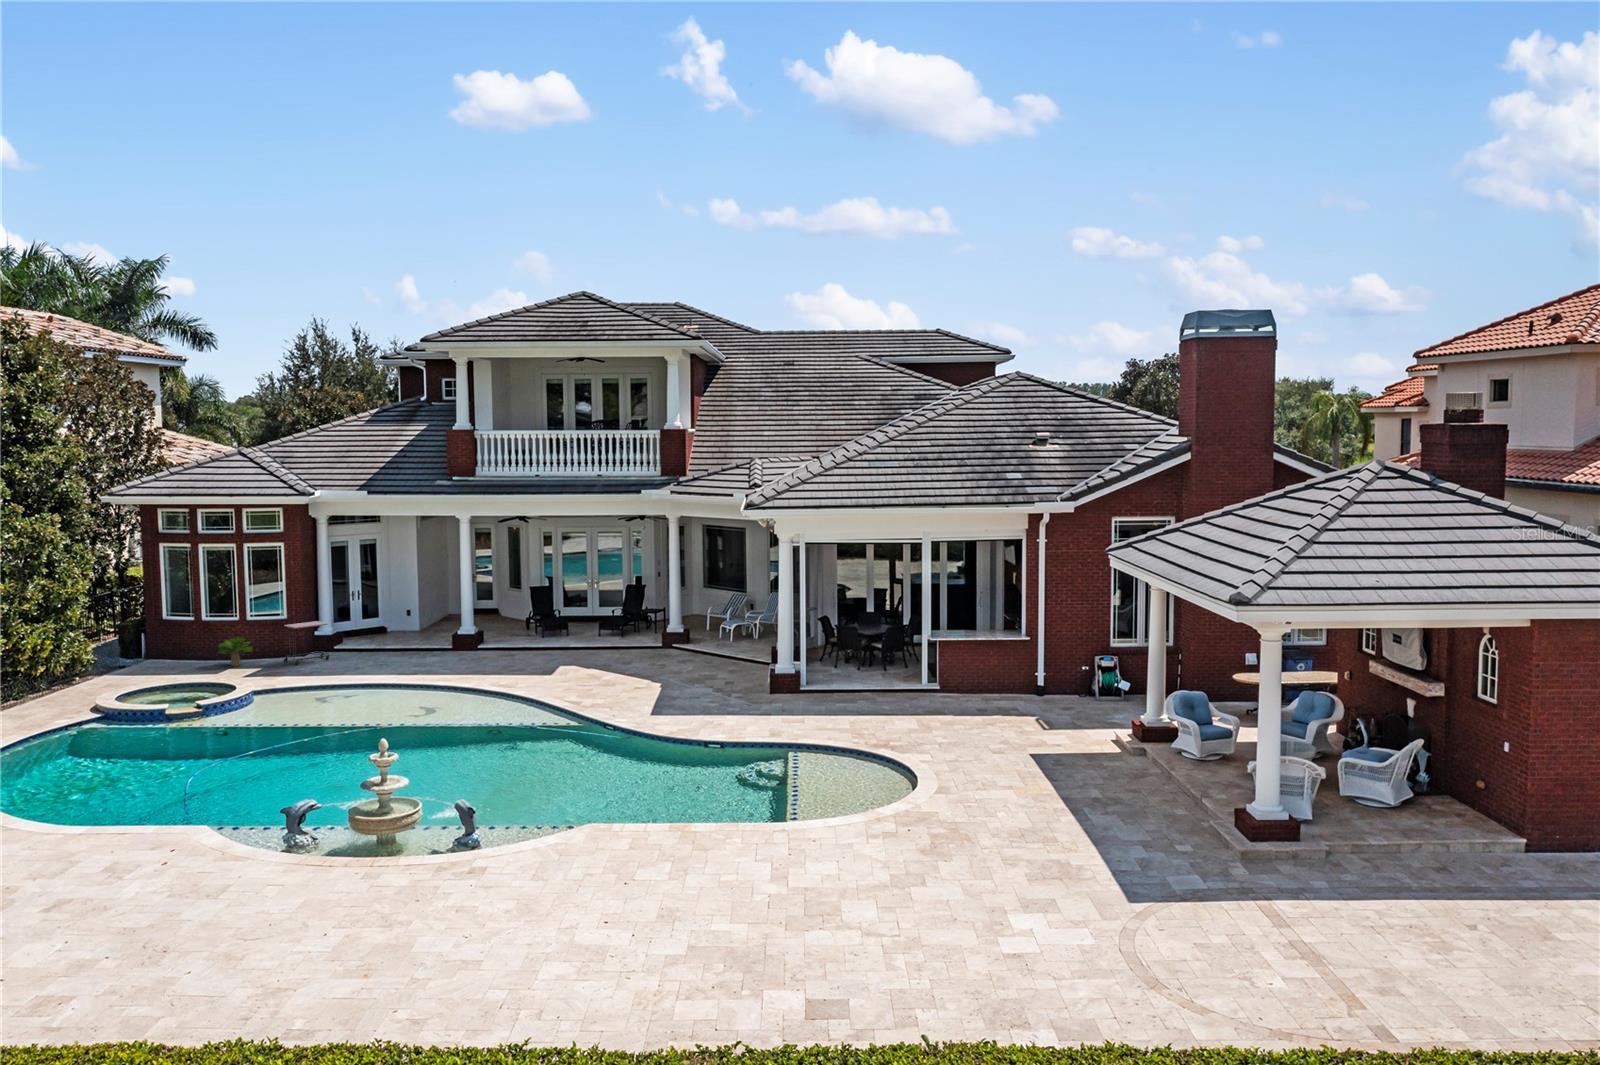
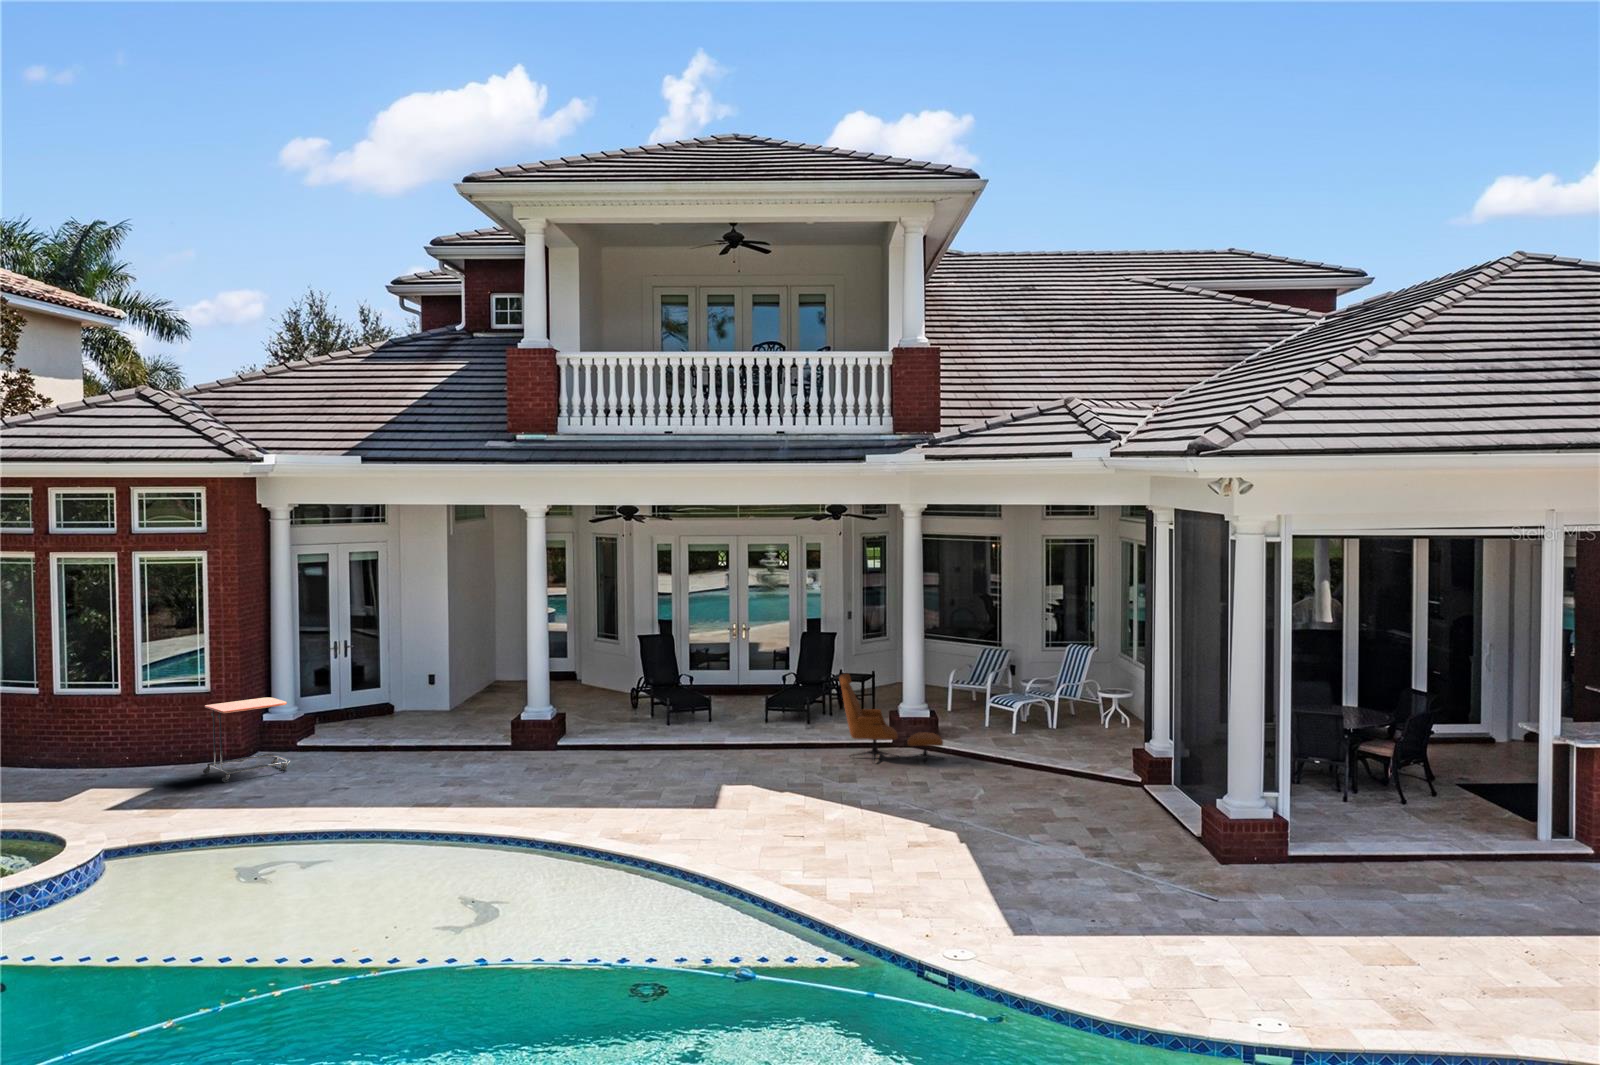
lounge chair: none [626,607,682,654] -> present [840,674,943,762]
potted plant: present [219,638,251,666] -> none [74,726,147,783]

